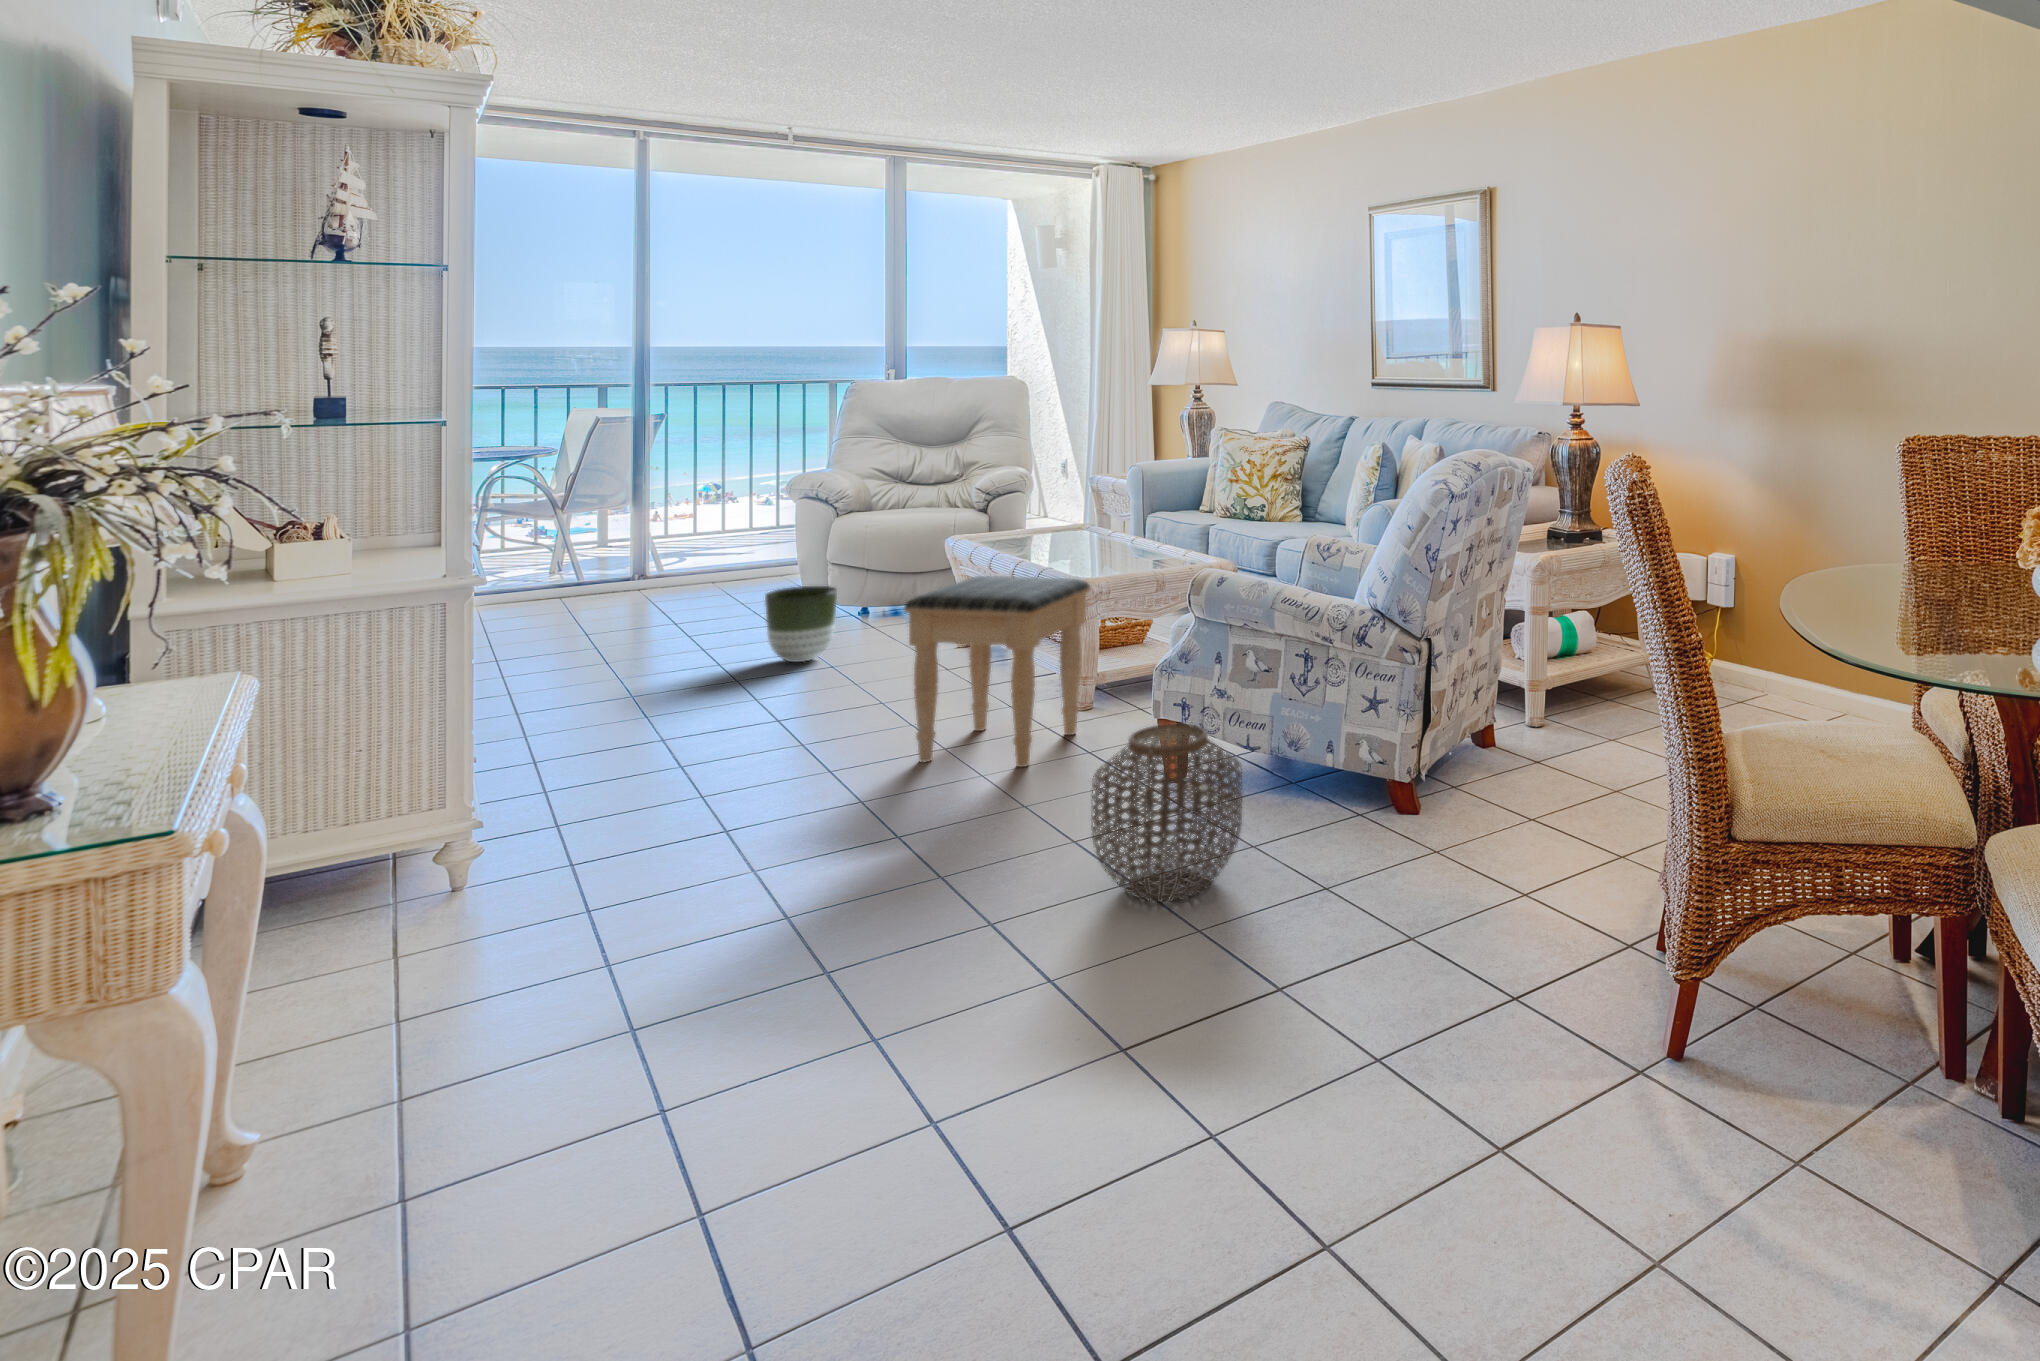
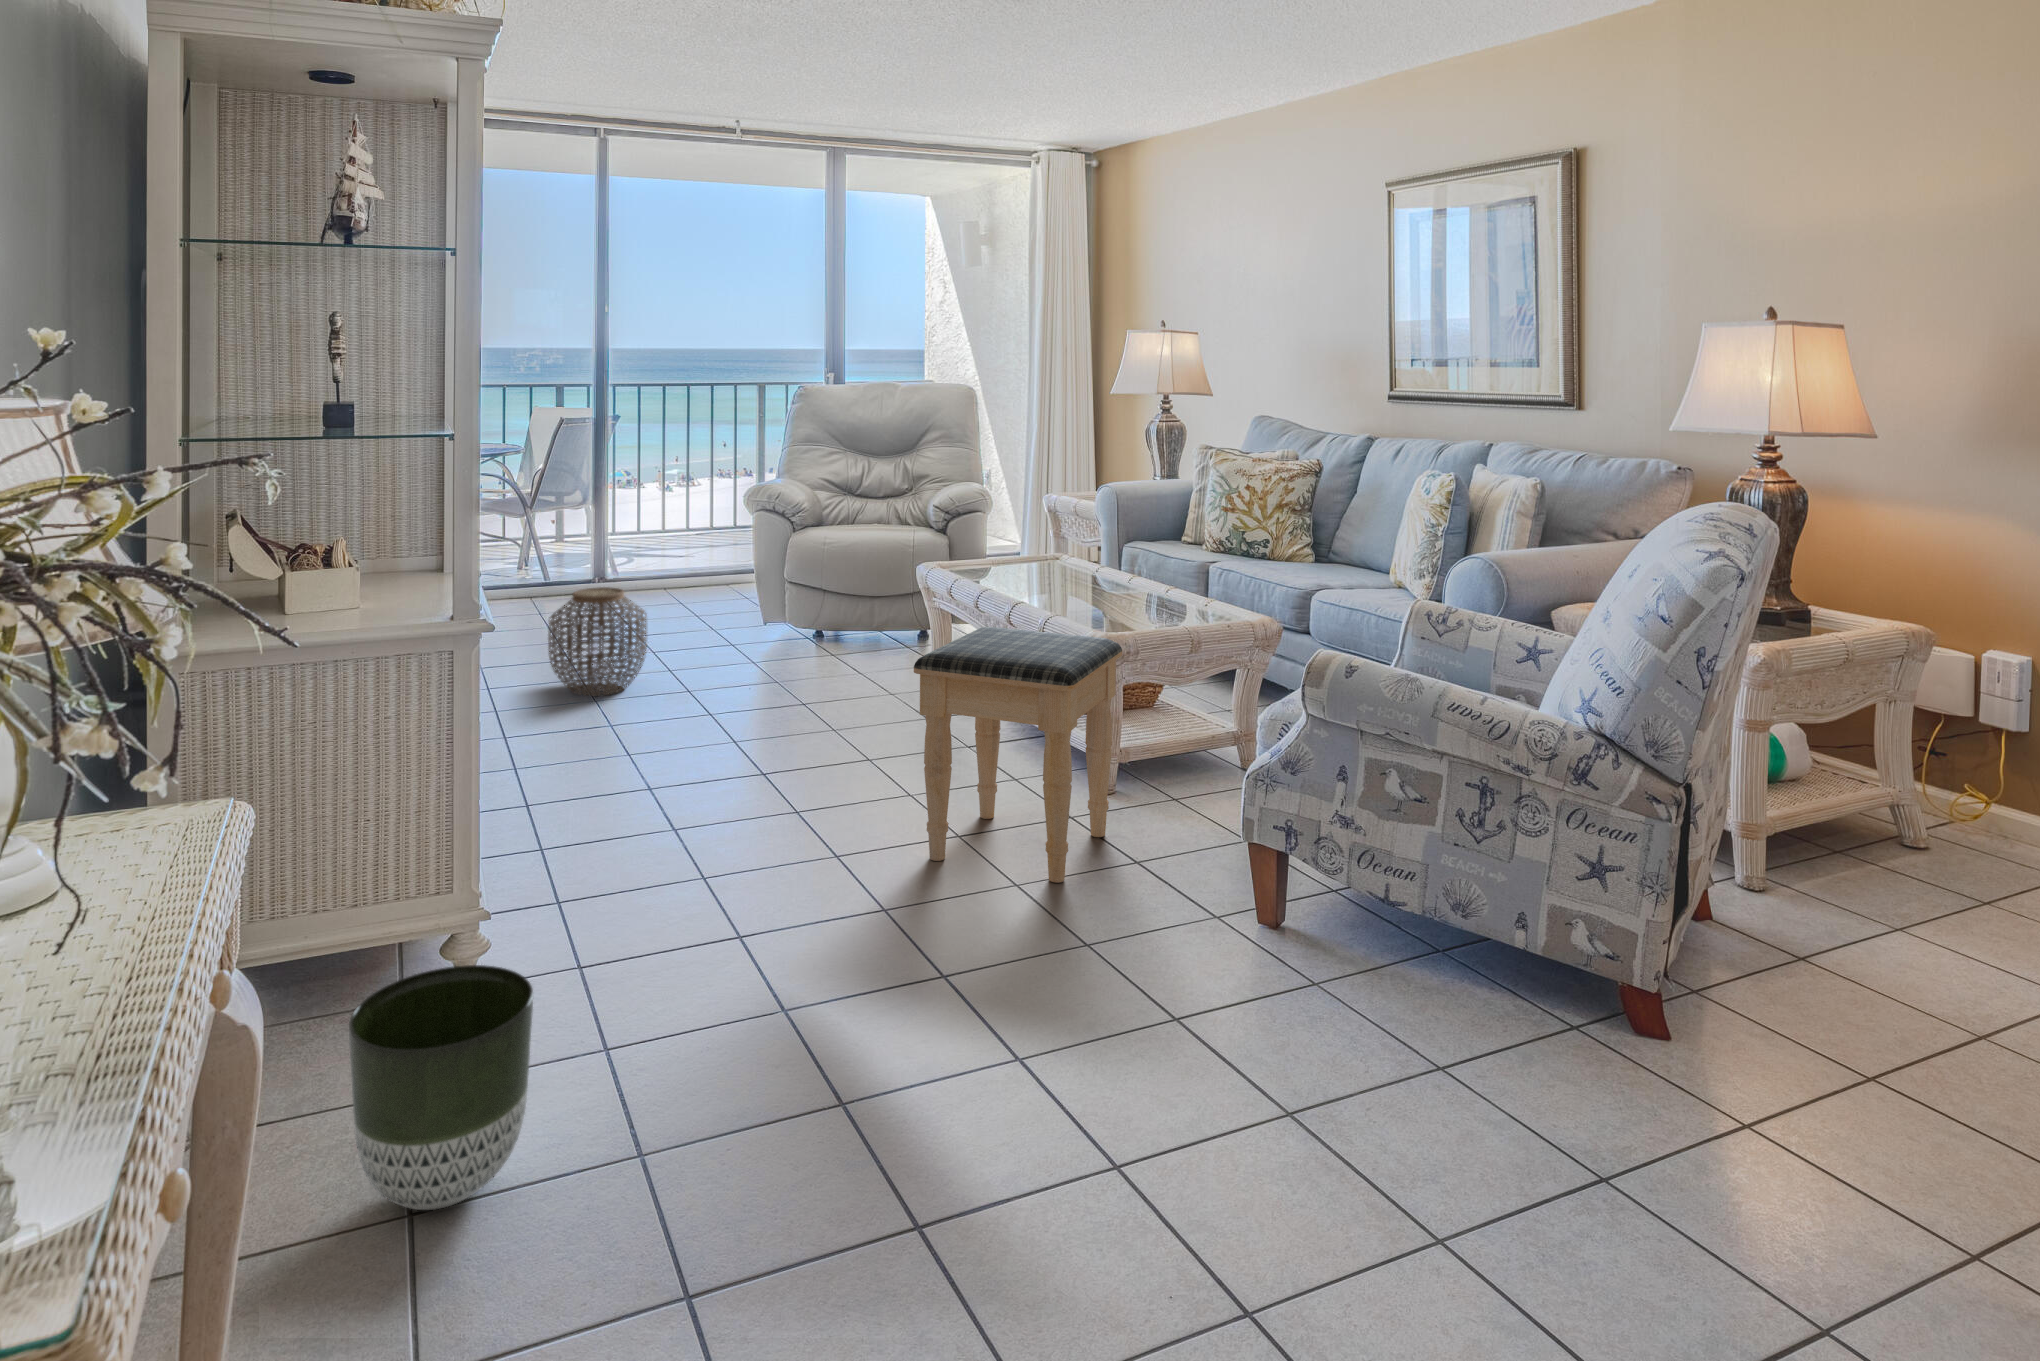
planter: present [765,586,837,662] -> present [349,965,533,1210]
woven basket: present [1091,724,1242,902] -> present [548,587,647,696]

